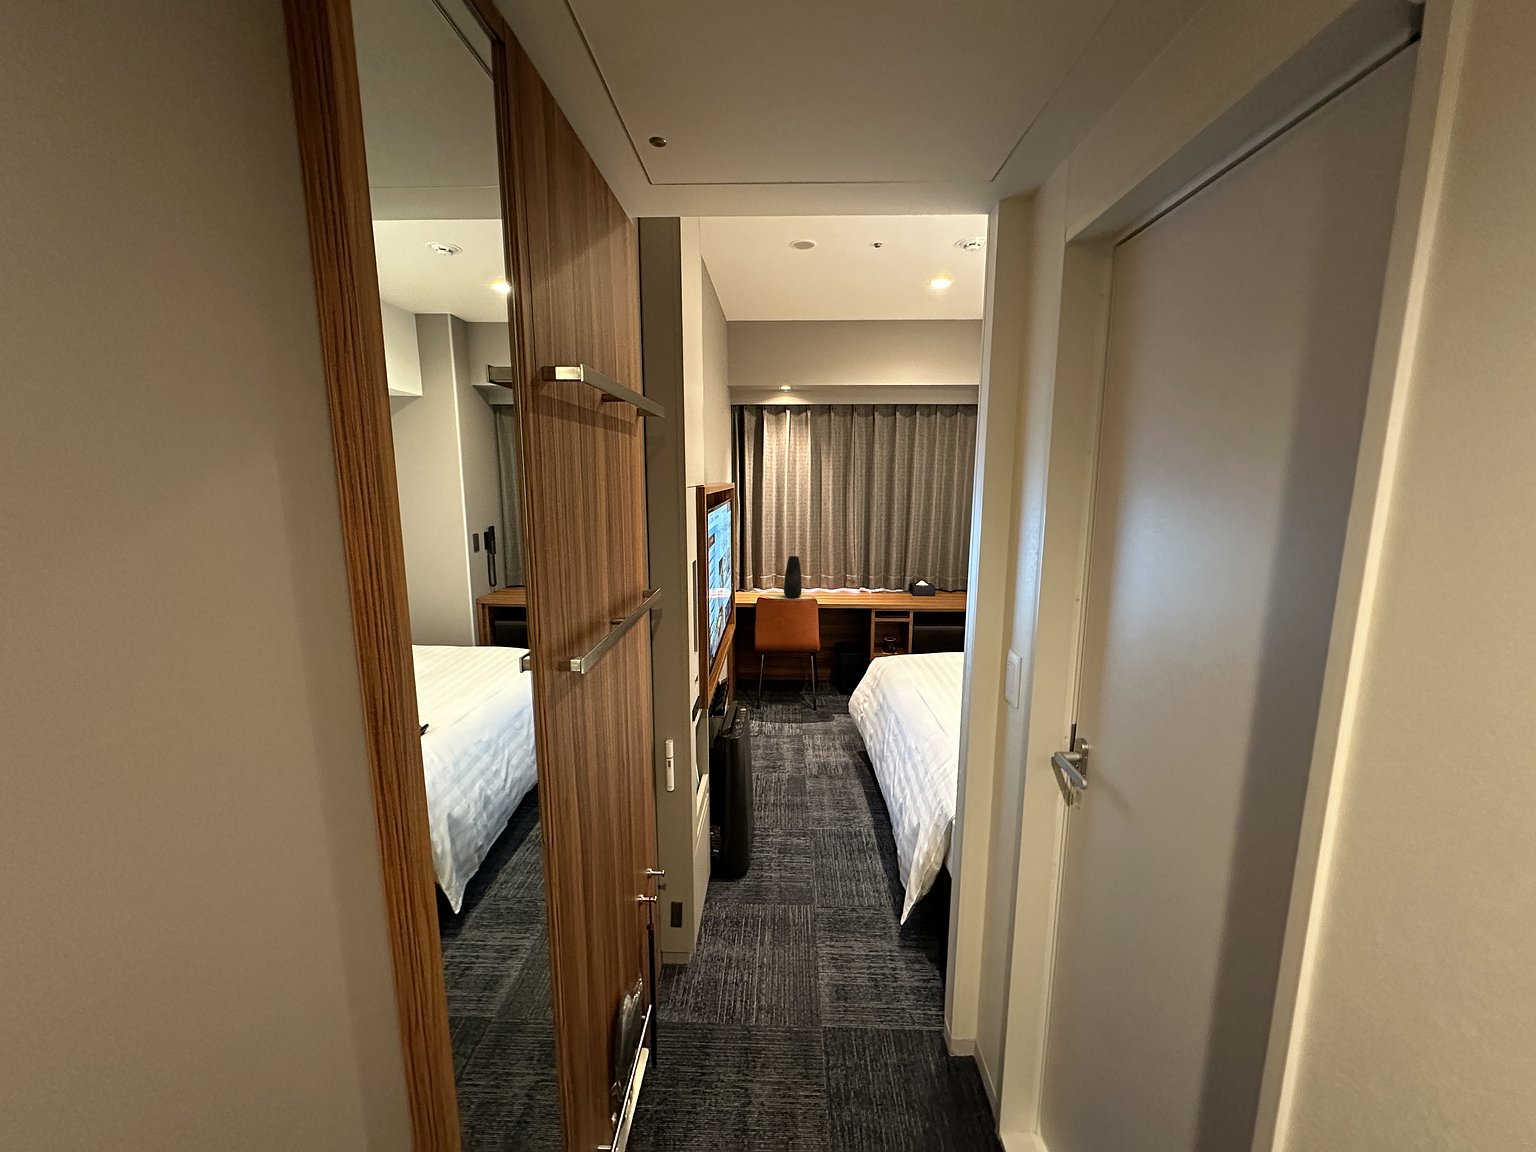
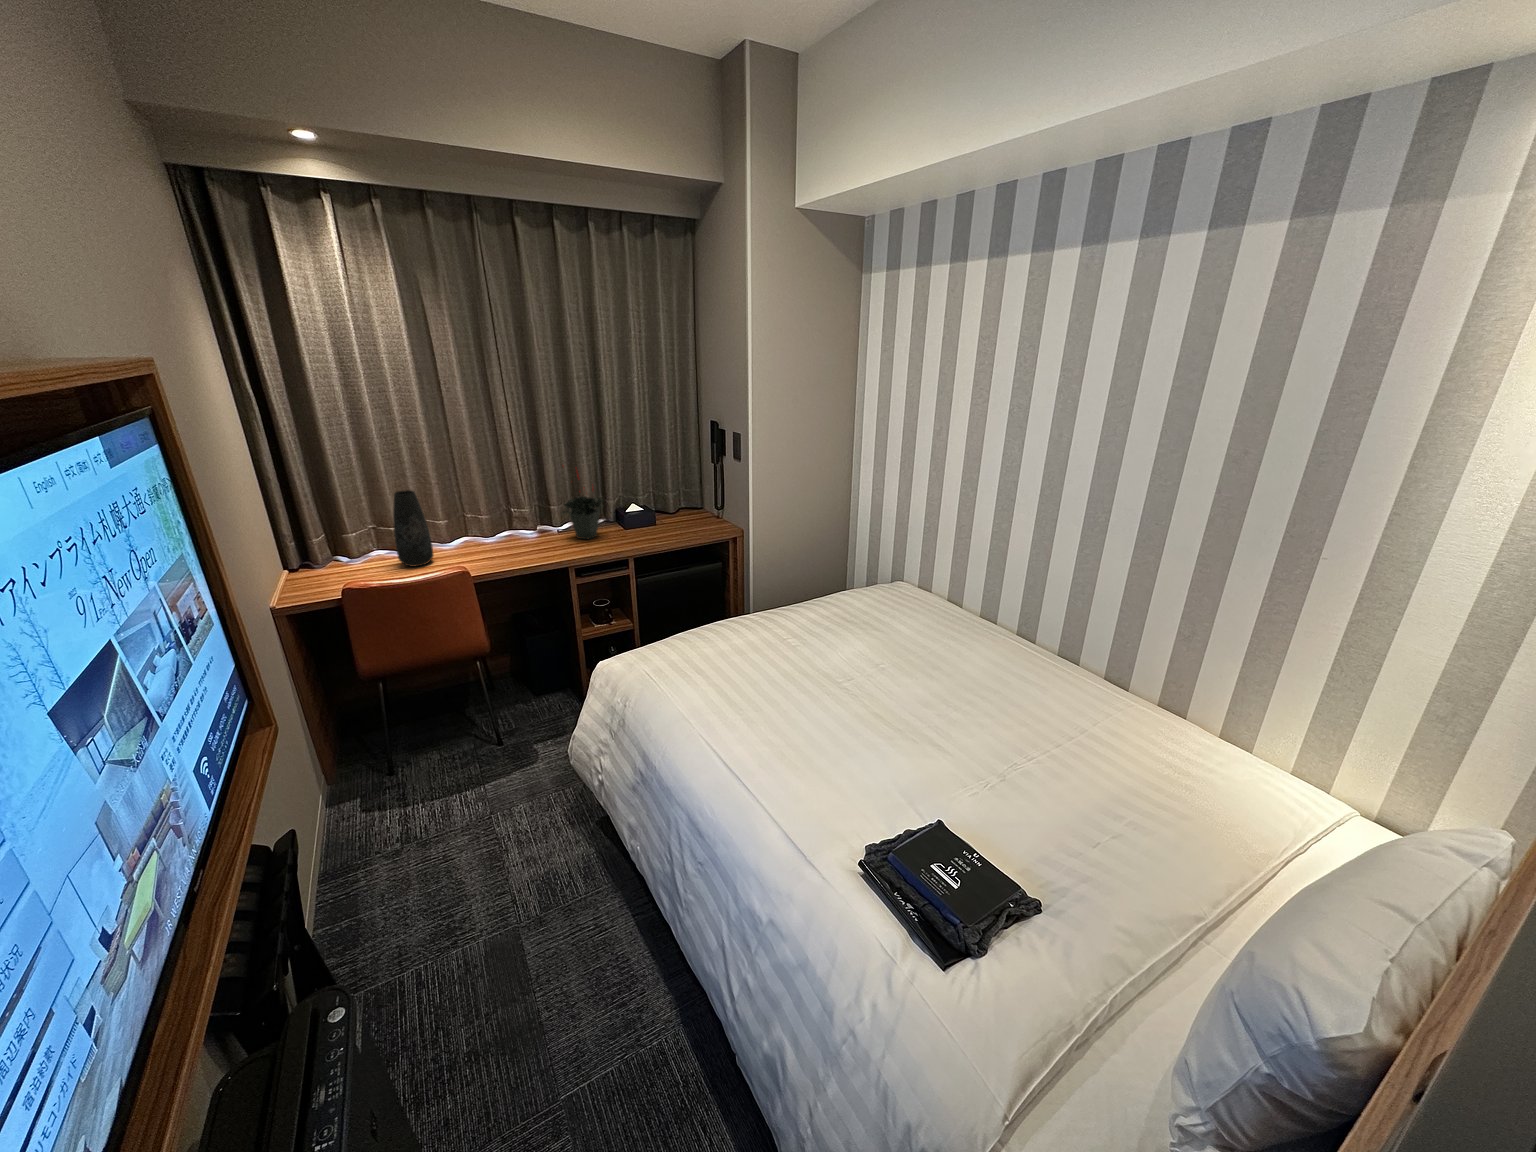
potted plant: none [875,550,902,598] -> present [563,475,604,539]

